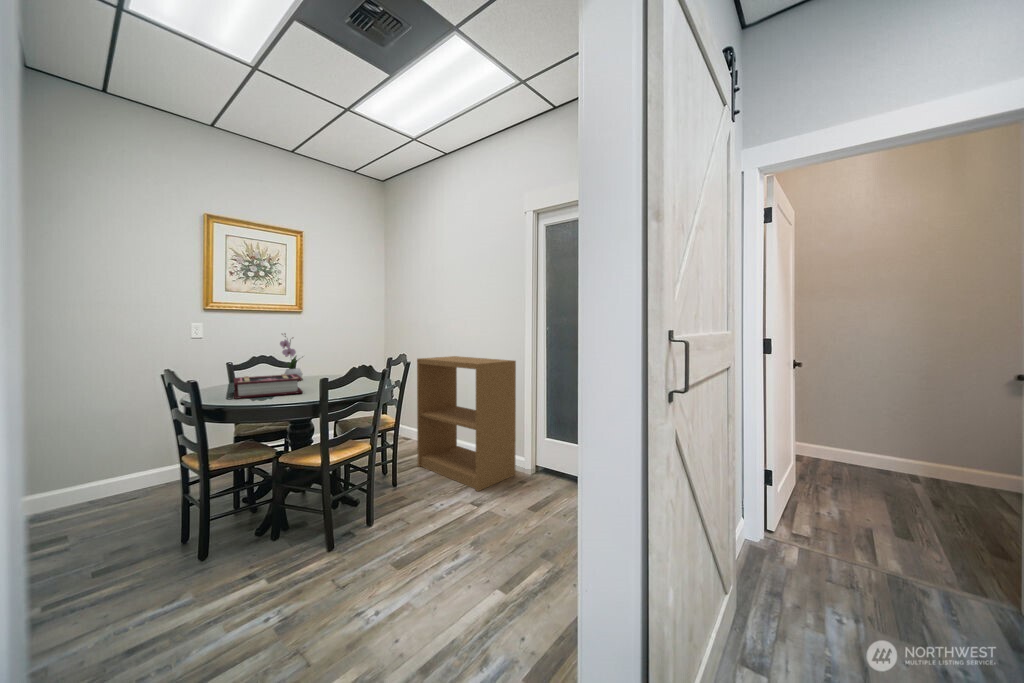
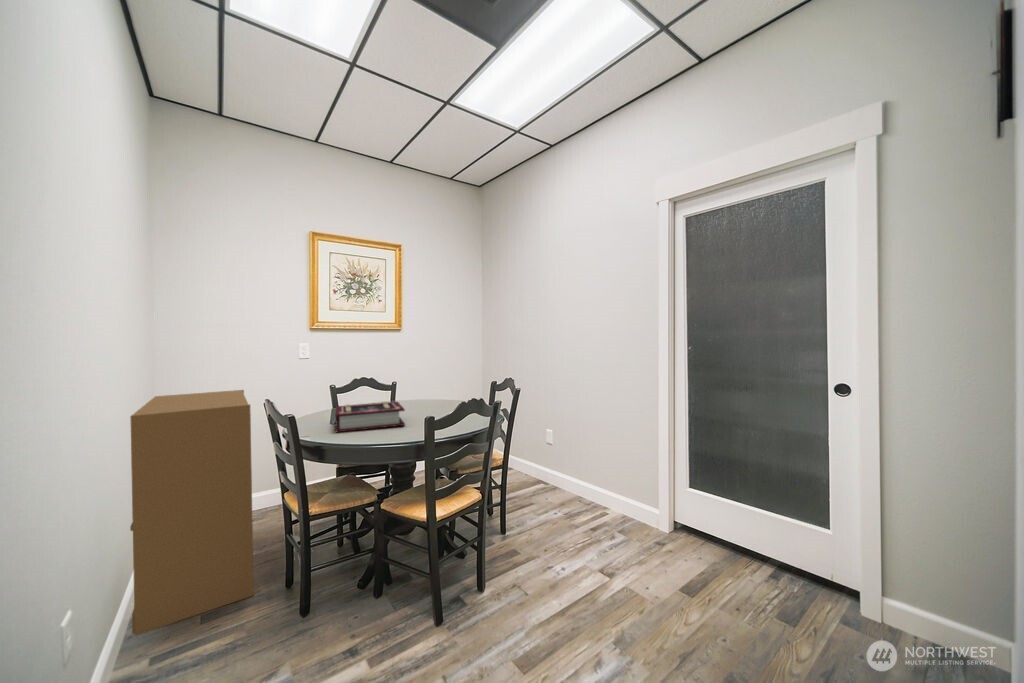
flower arrangement: present [280,334,303,377] -> none [380,354,405,407]
bookshelf: present [417,356,516,491] -> present [130,390,254,635]

